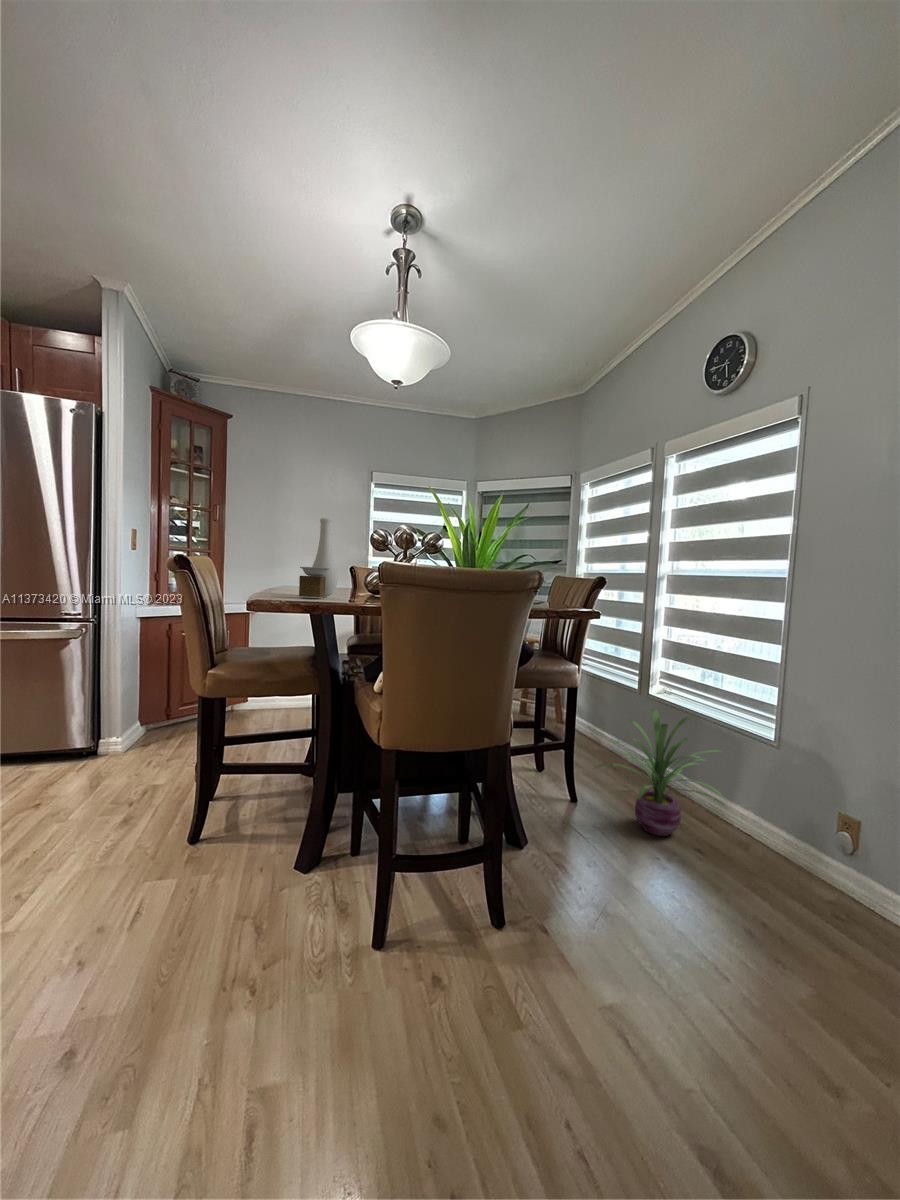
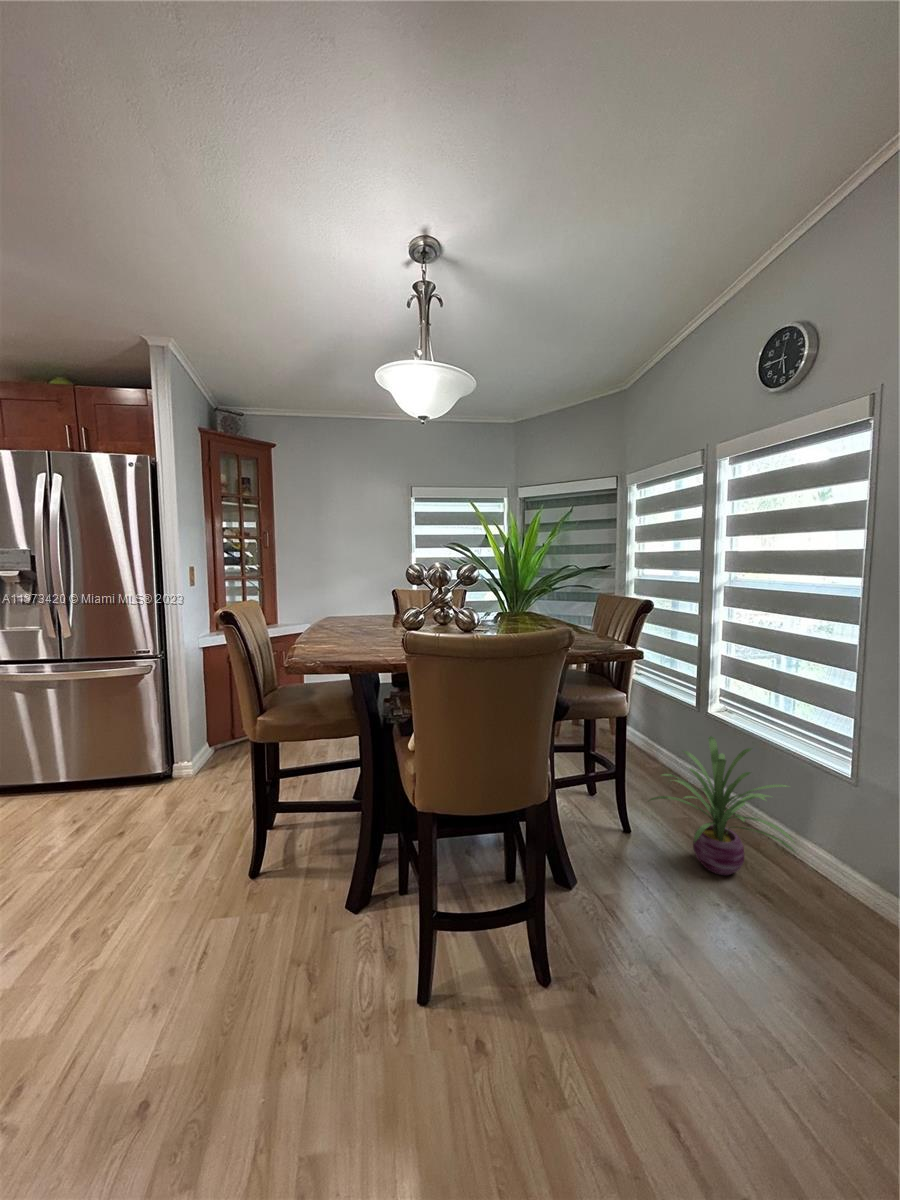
vase: present [299,518,338,597] -> none [334,564,373,647]

